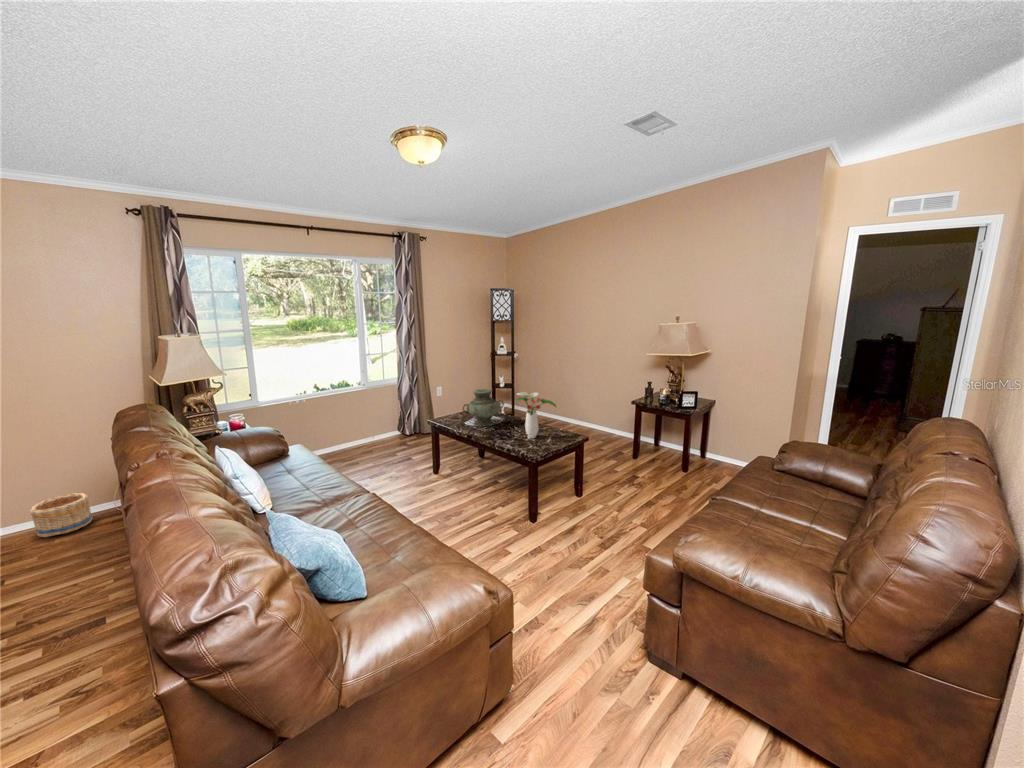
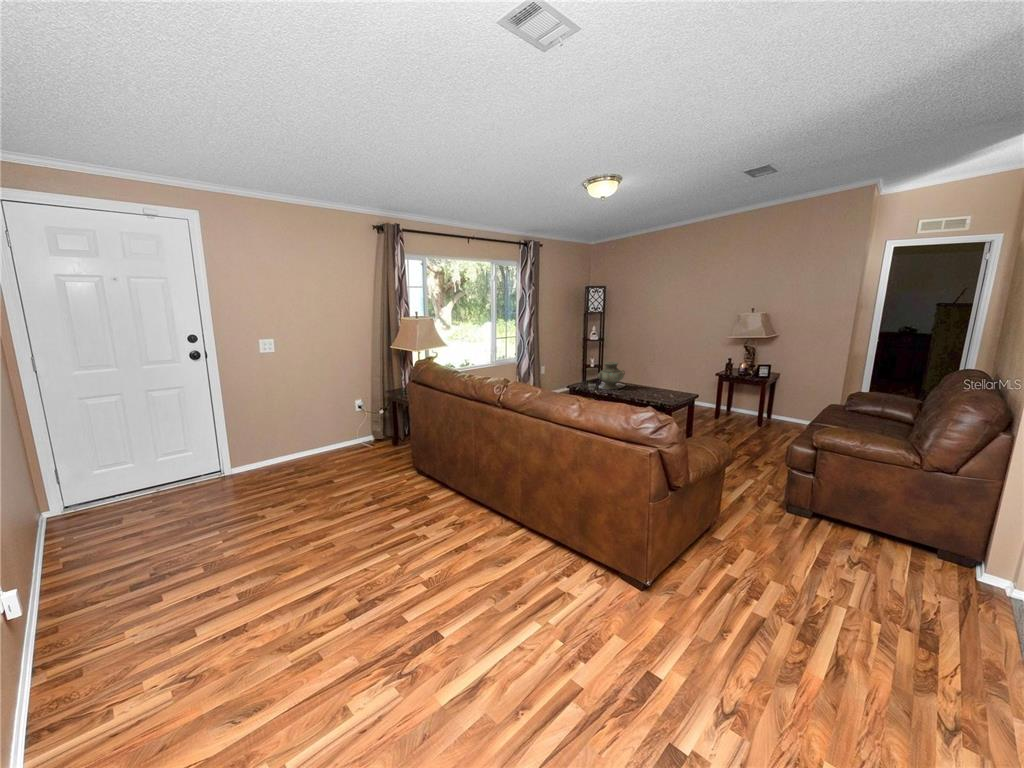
flower arrangement: present [516,392,556,438] -> none [645,363,677,396]
basket: present [29,493,92,537] -> none [316,429,347,457]

